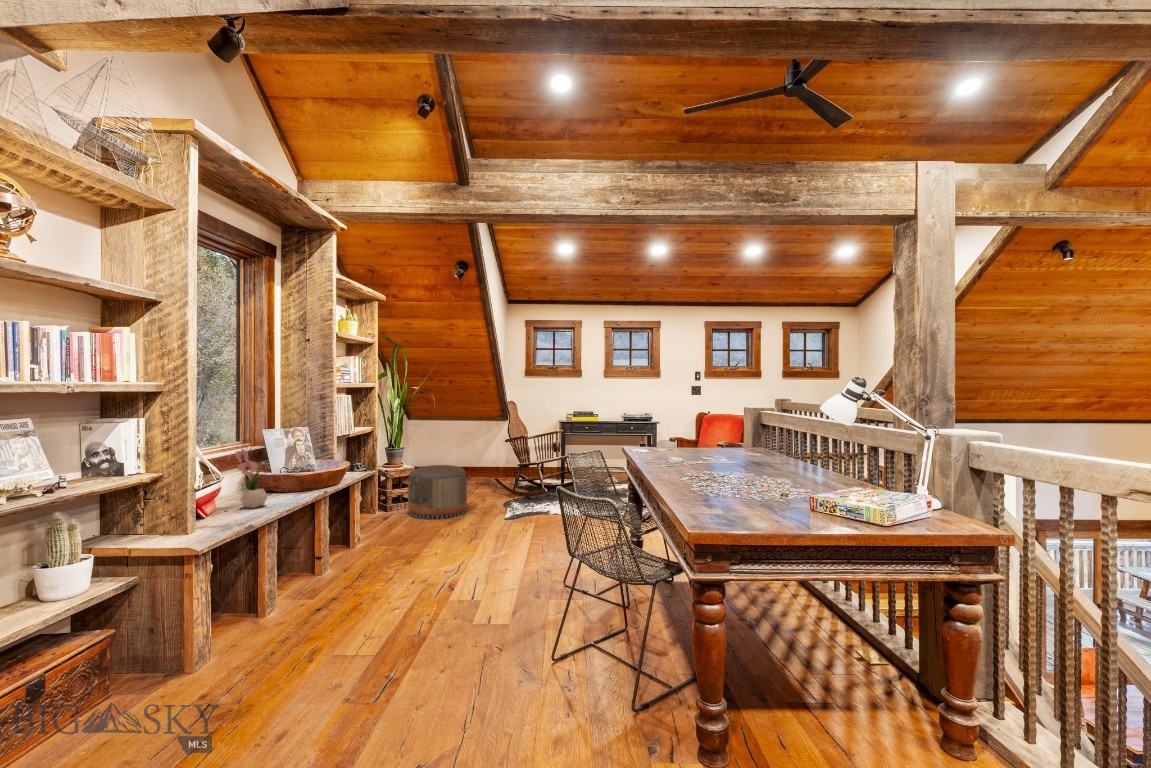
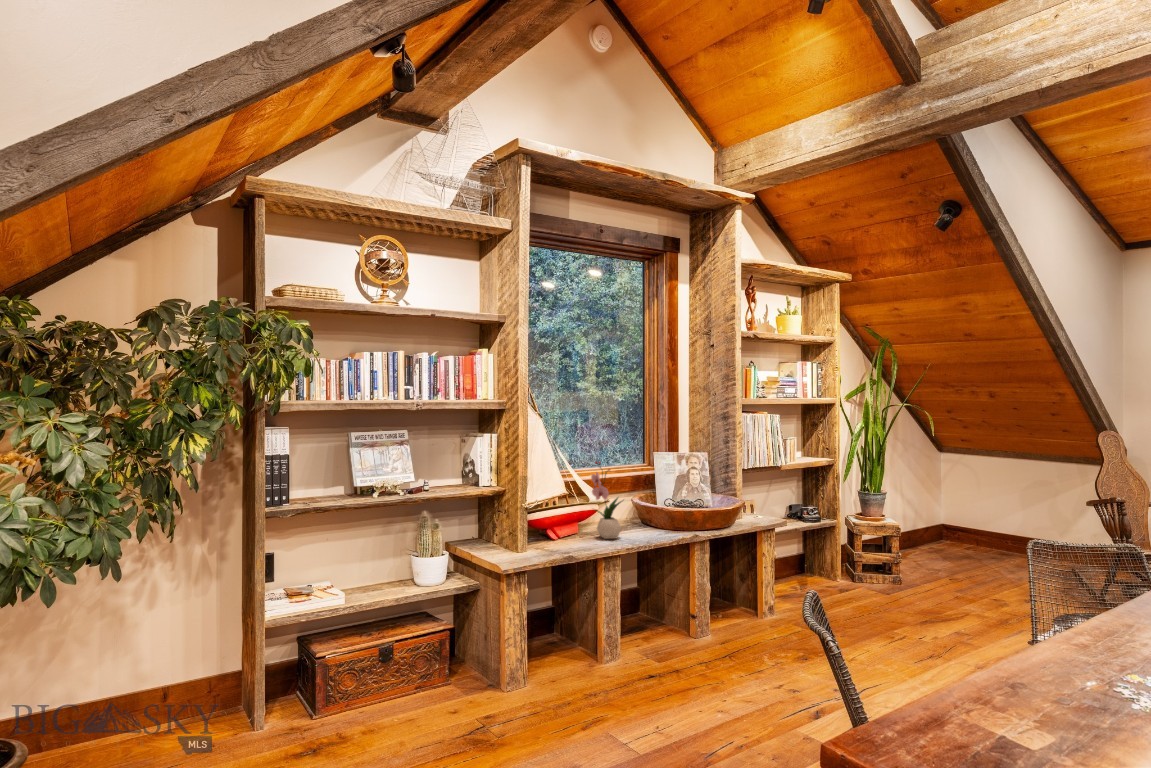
pouf: present [408,465,467,519] -> none [878,525,978,615]

